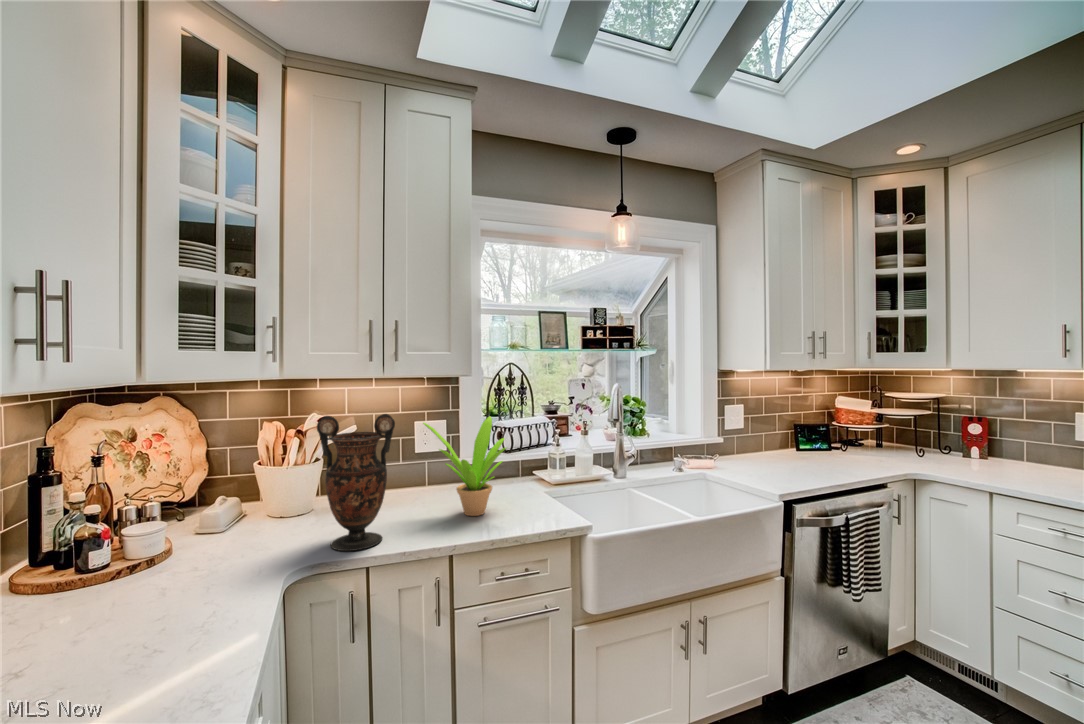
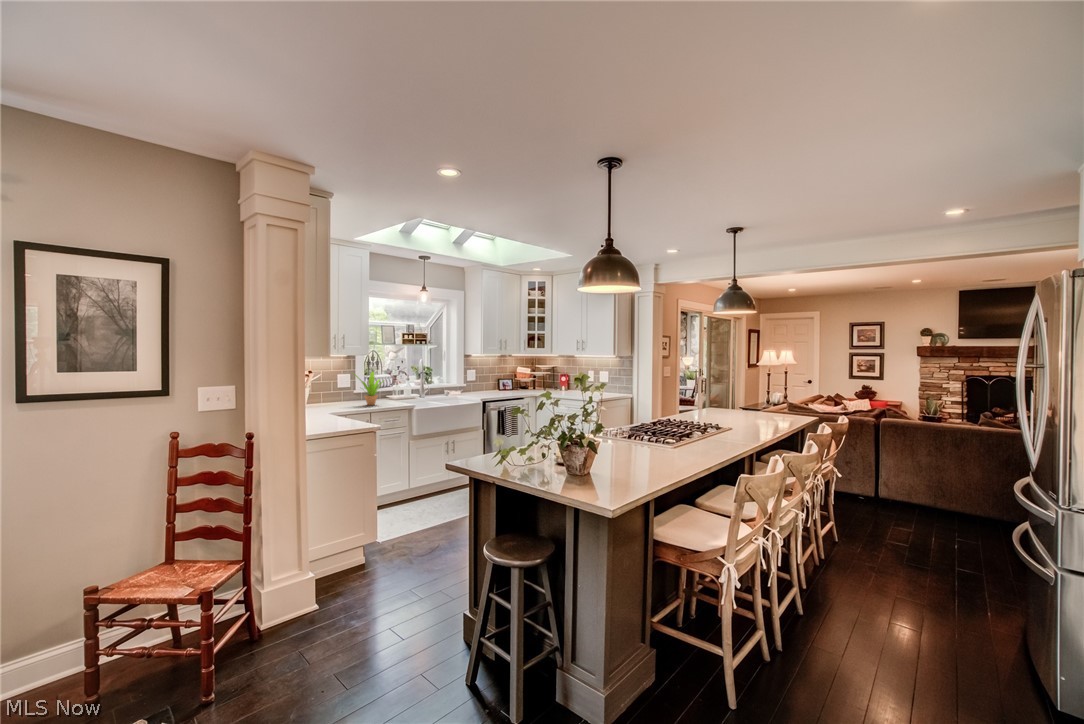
vase: present [317,414,395,551] -> none [326,368,350,410]

